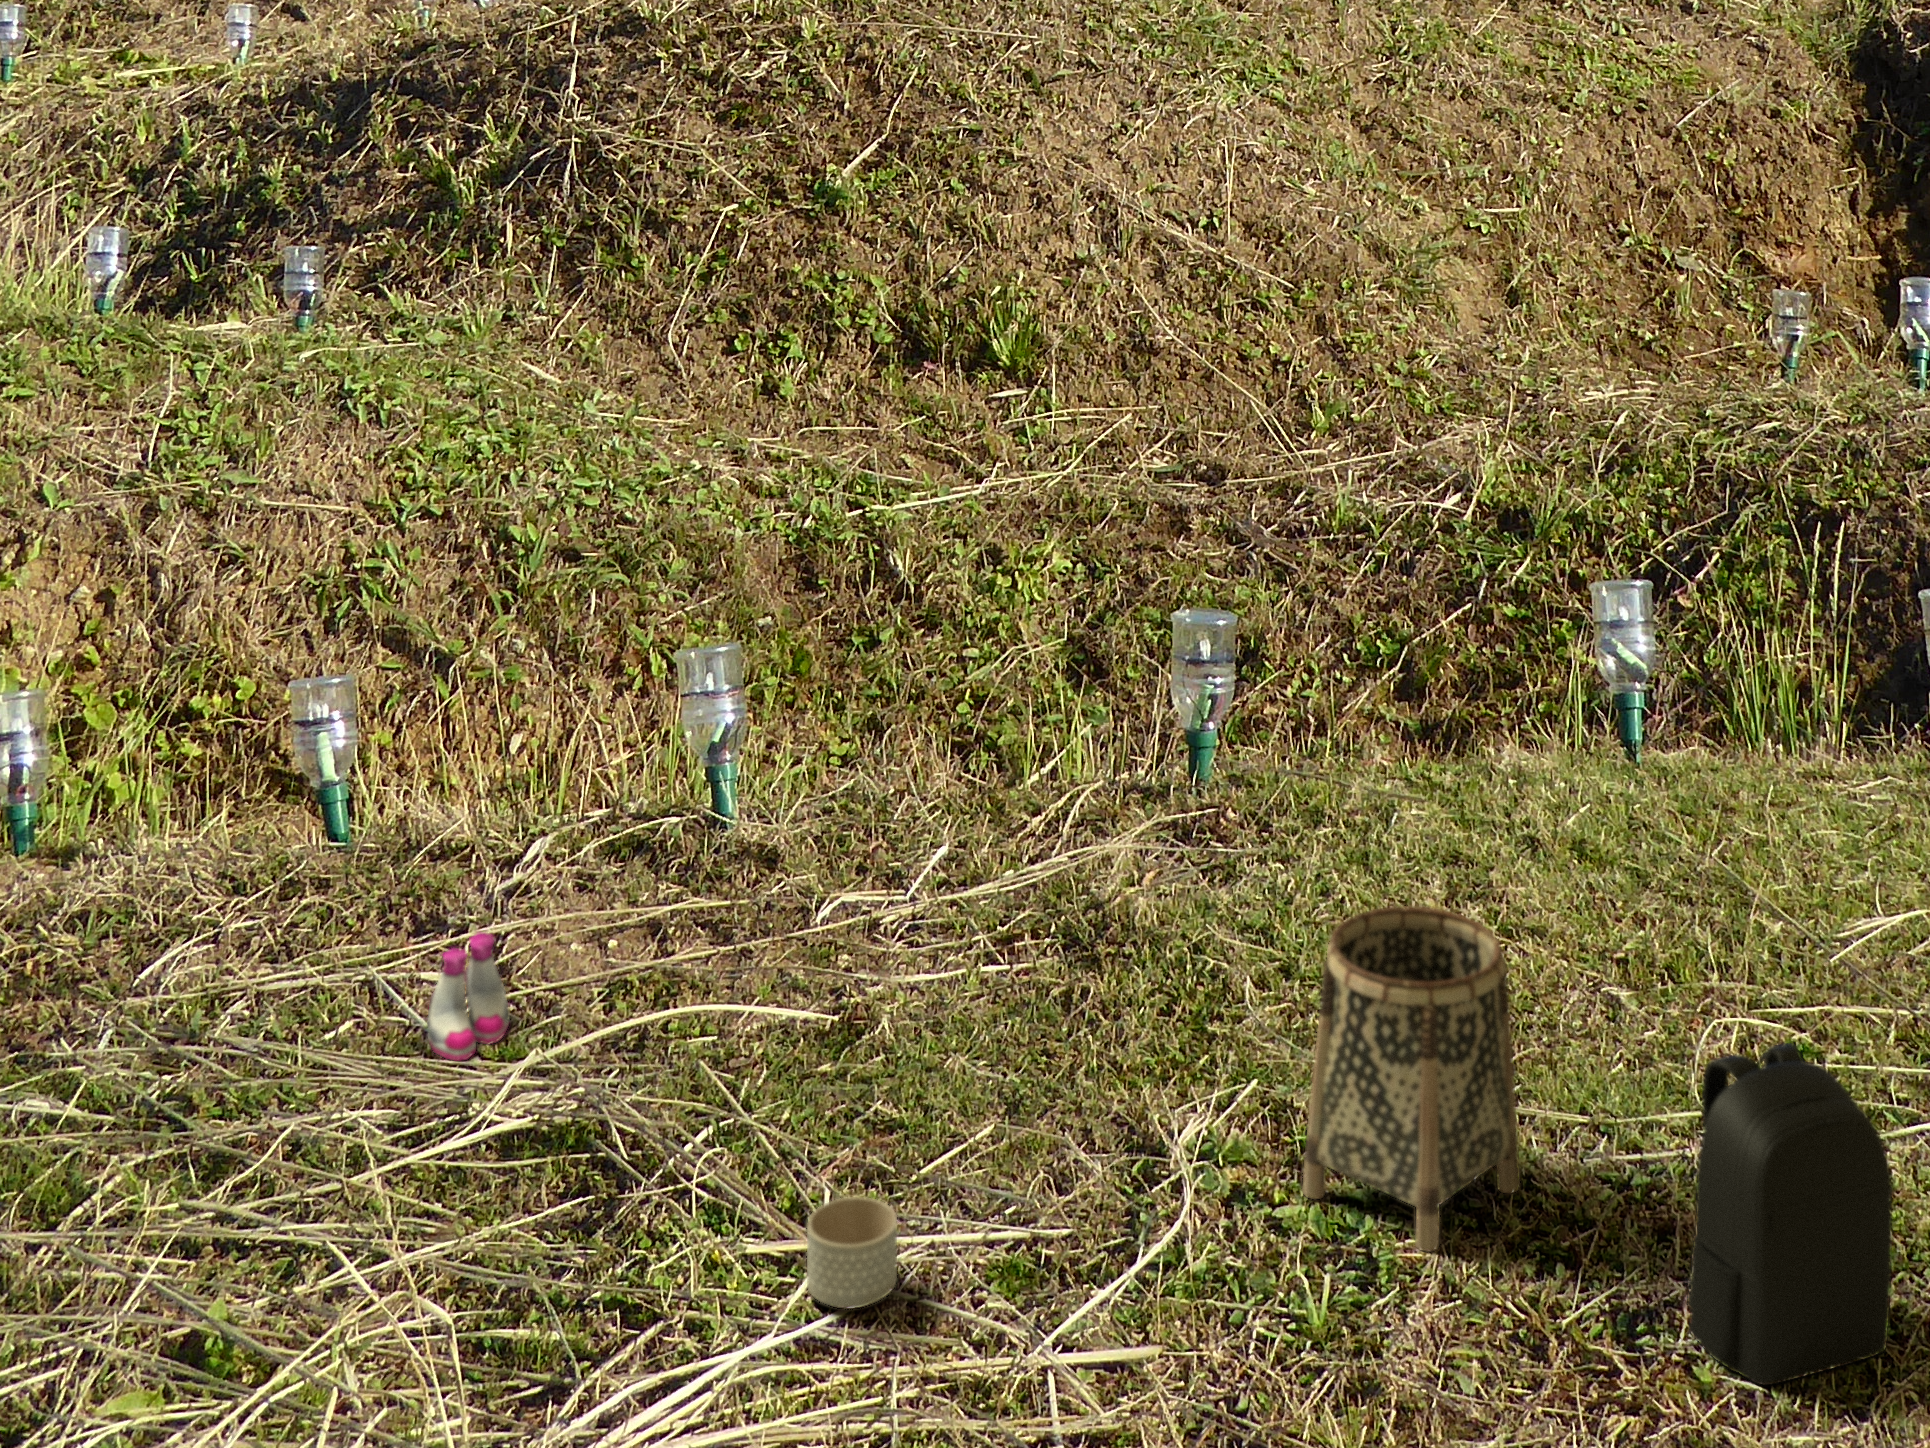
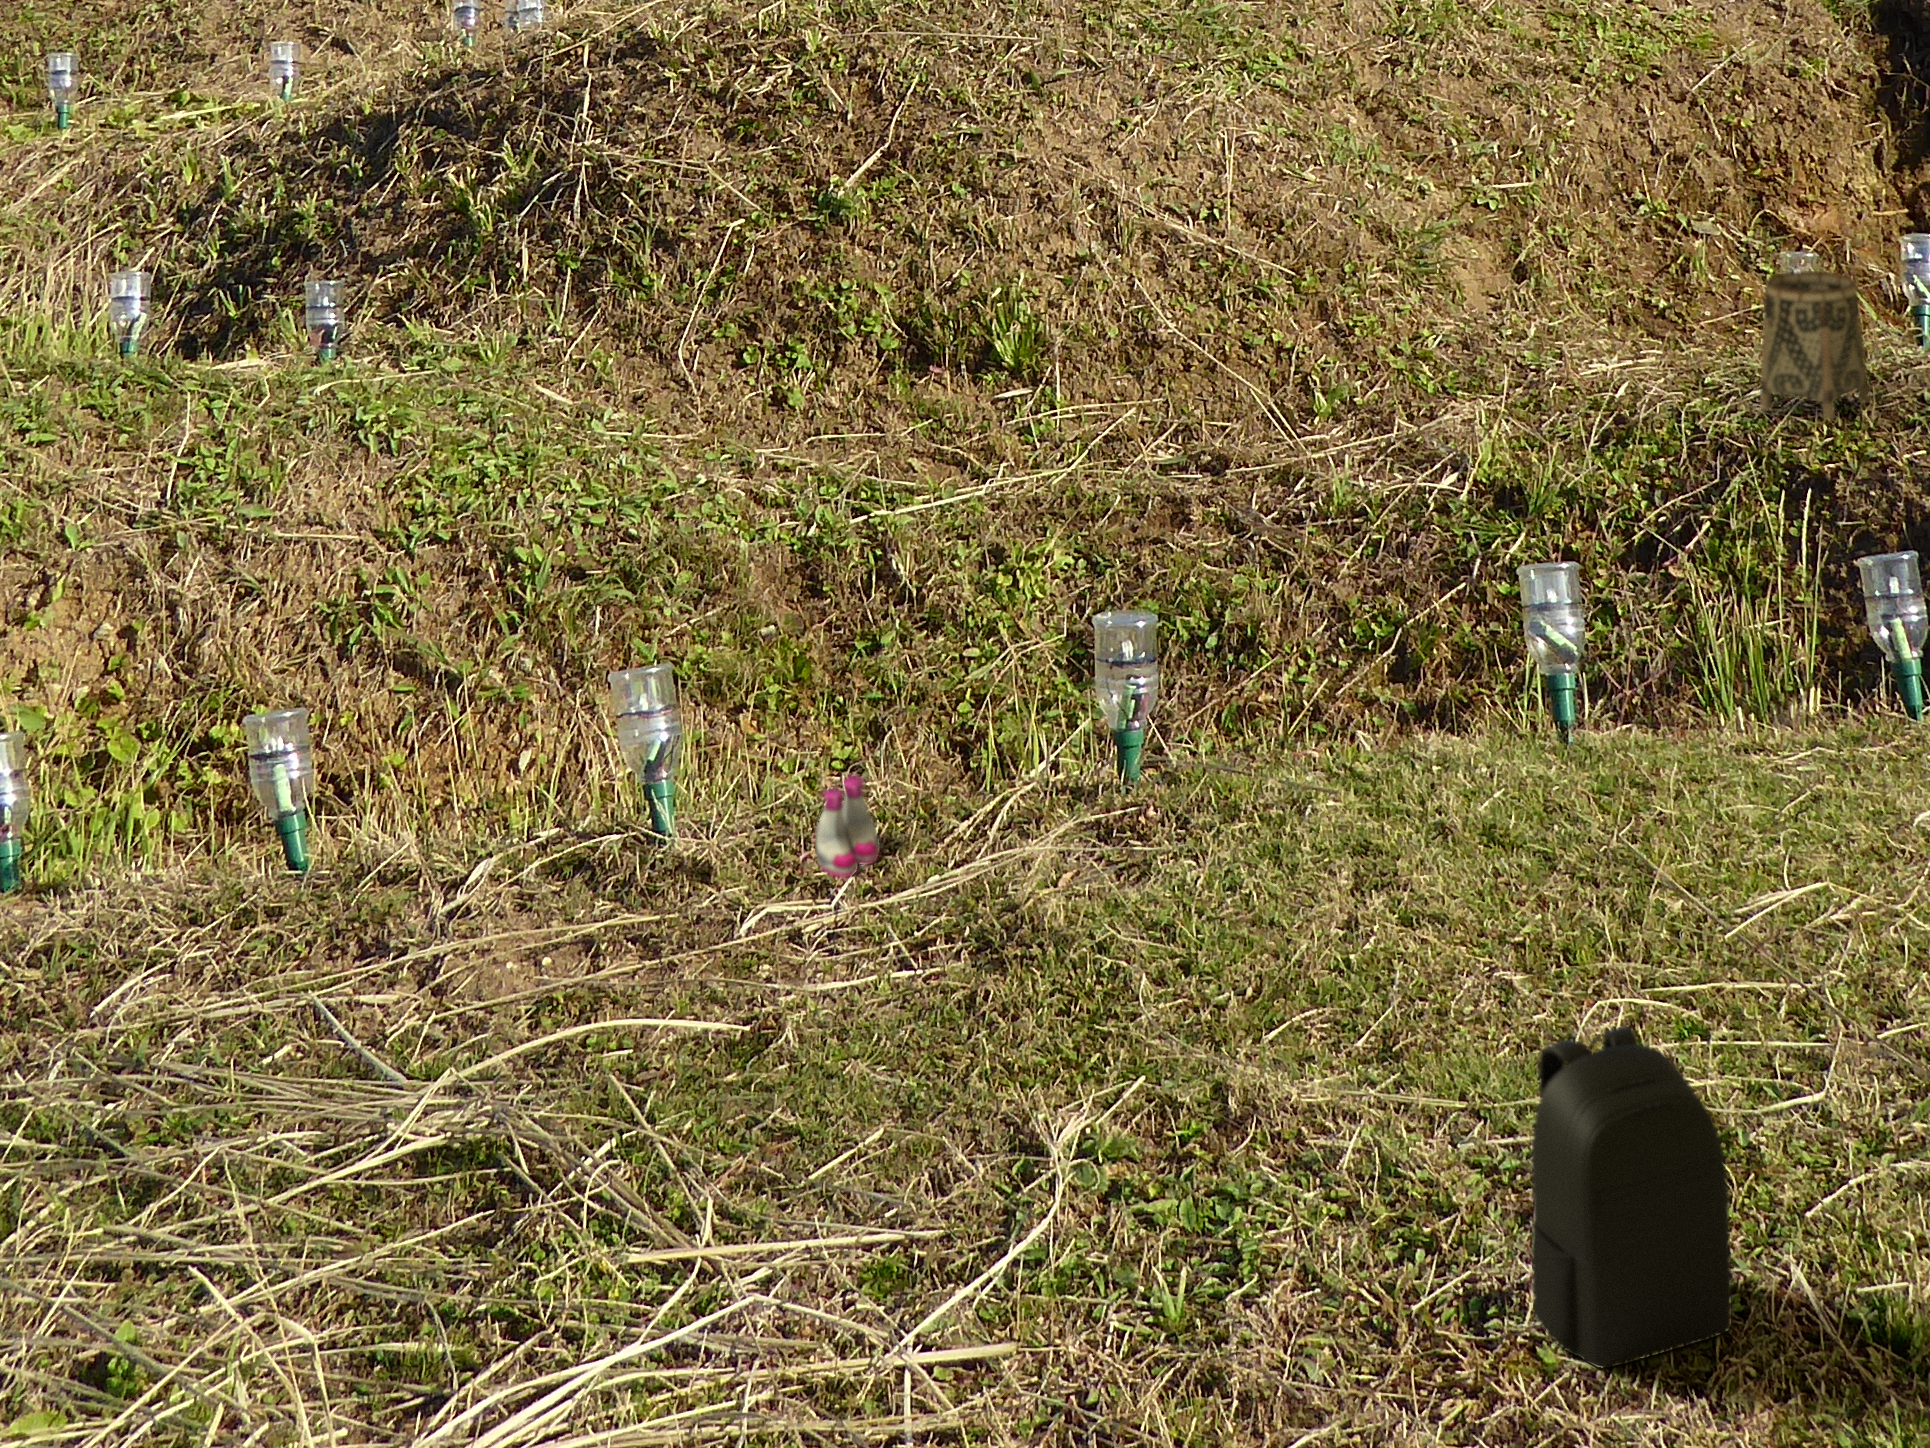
basket: present [1303,906,1520,1252] -> present [1760,271,1870,420]
boots: present [427,932,510,1061] -> present [815,775,880,878]
planter: present [807,1197,897,1309] -> none [671,1203,762,1313]

